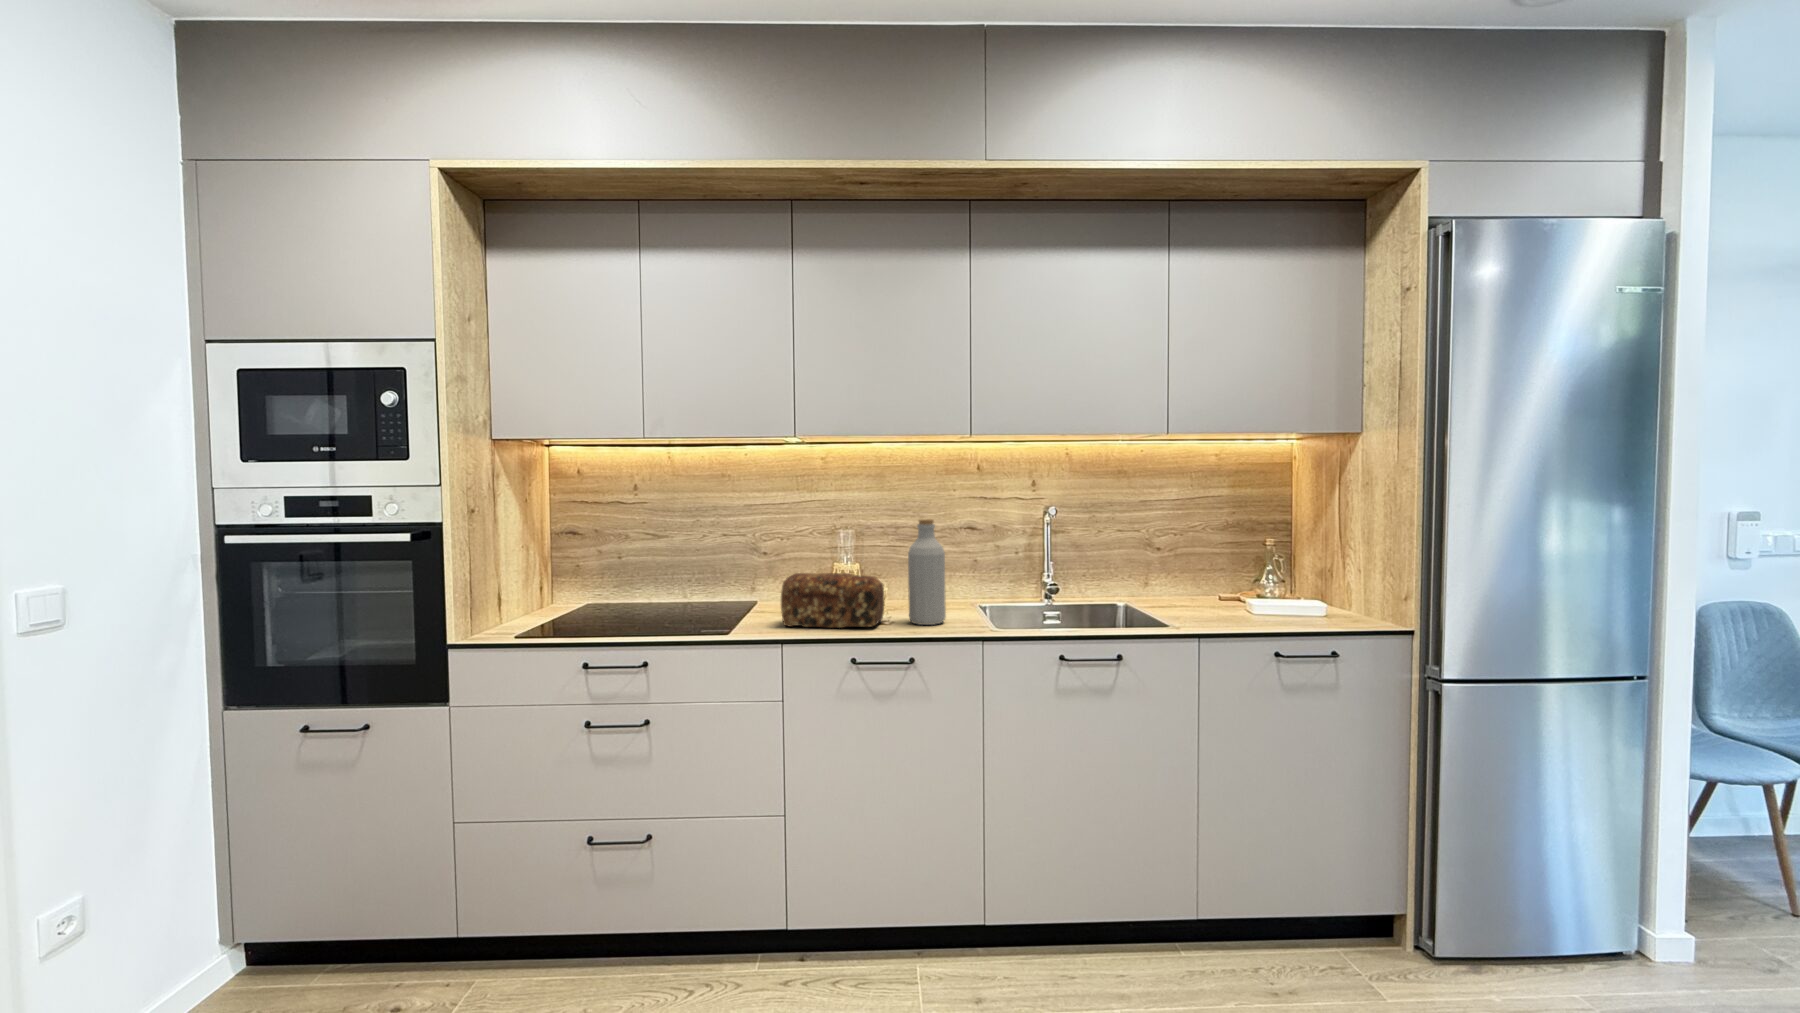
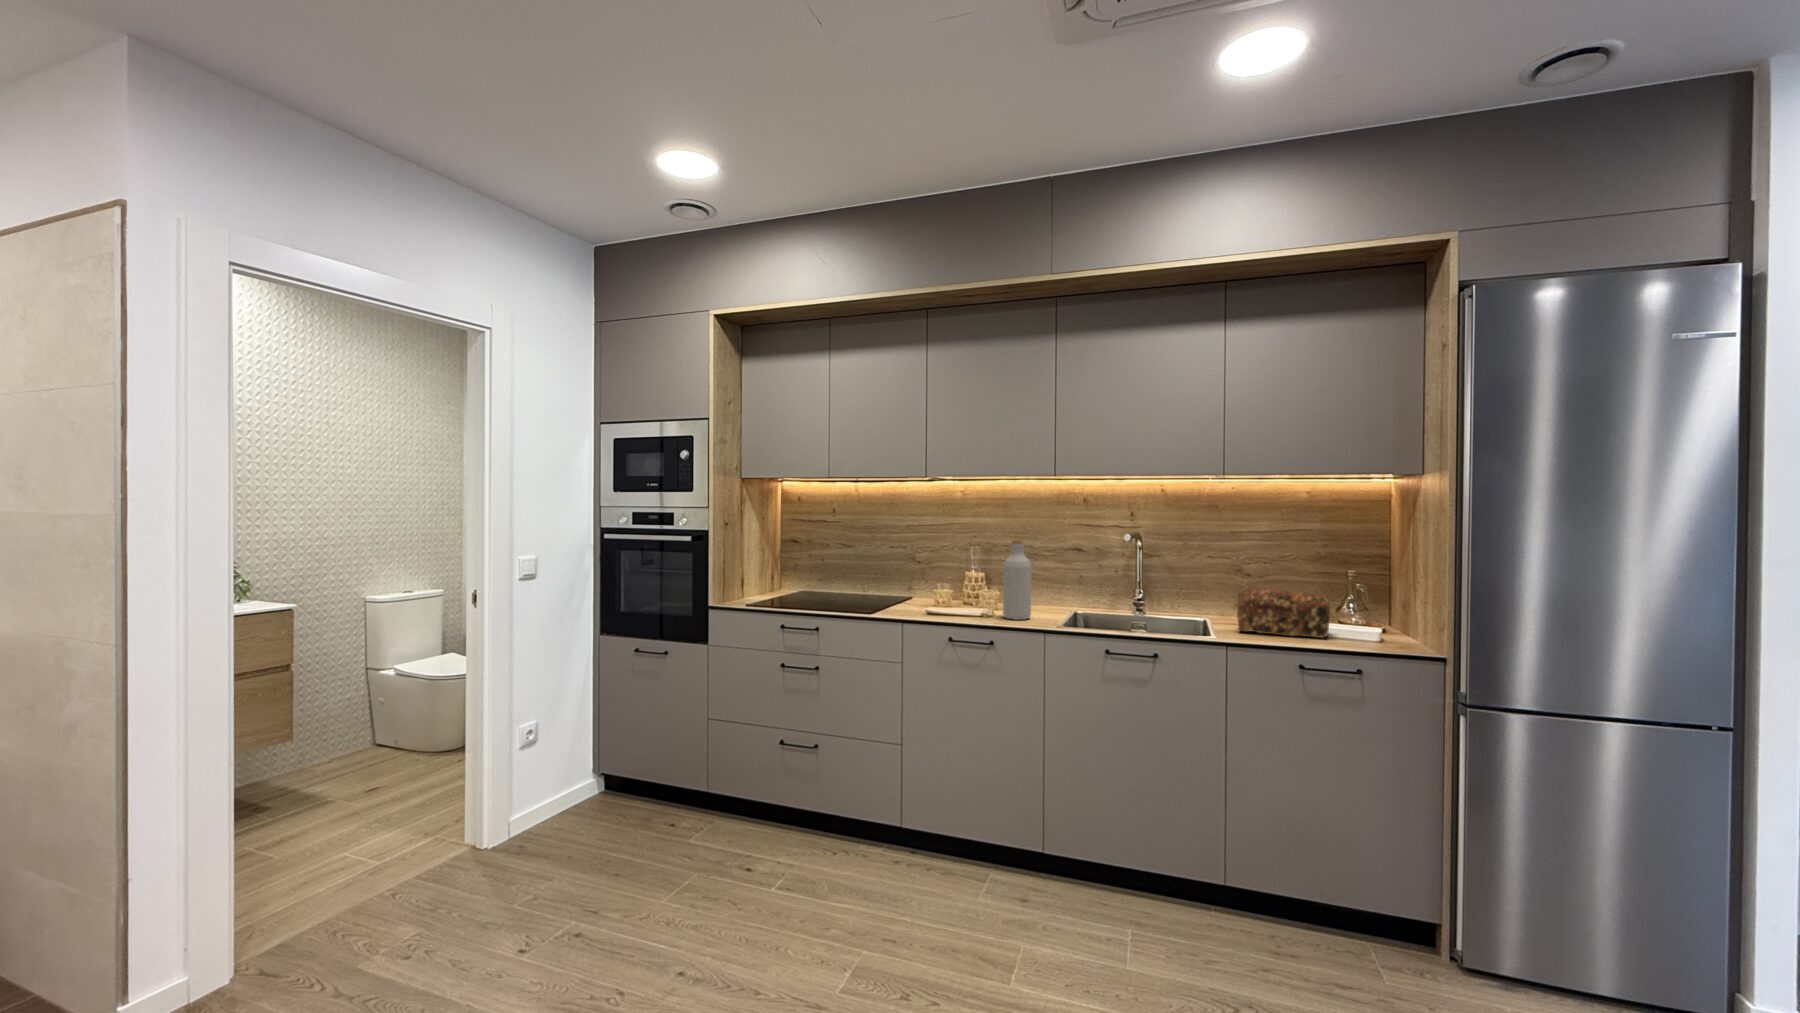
bread loaf: present [781,573,884,628] -> present [1237,588,1330,638]

